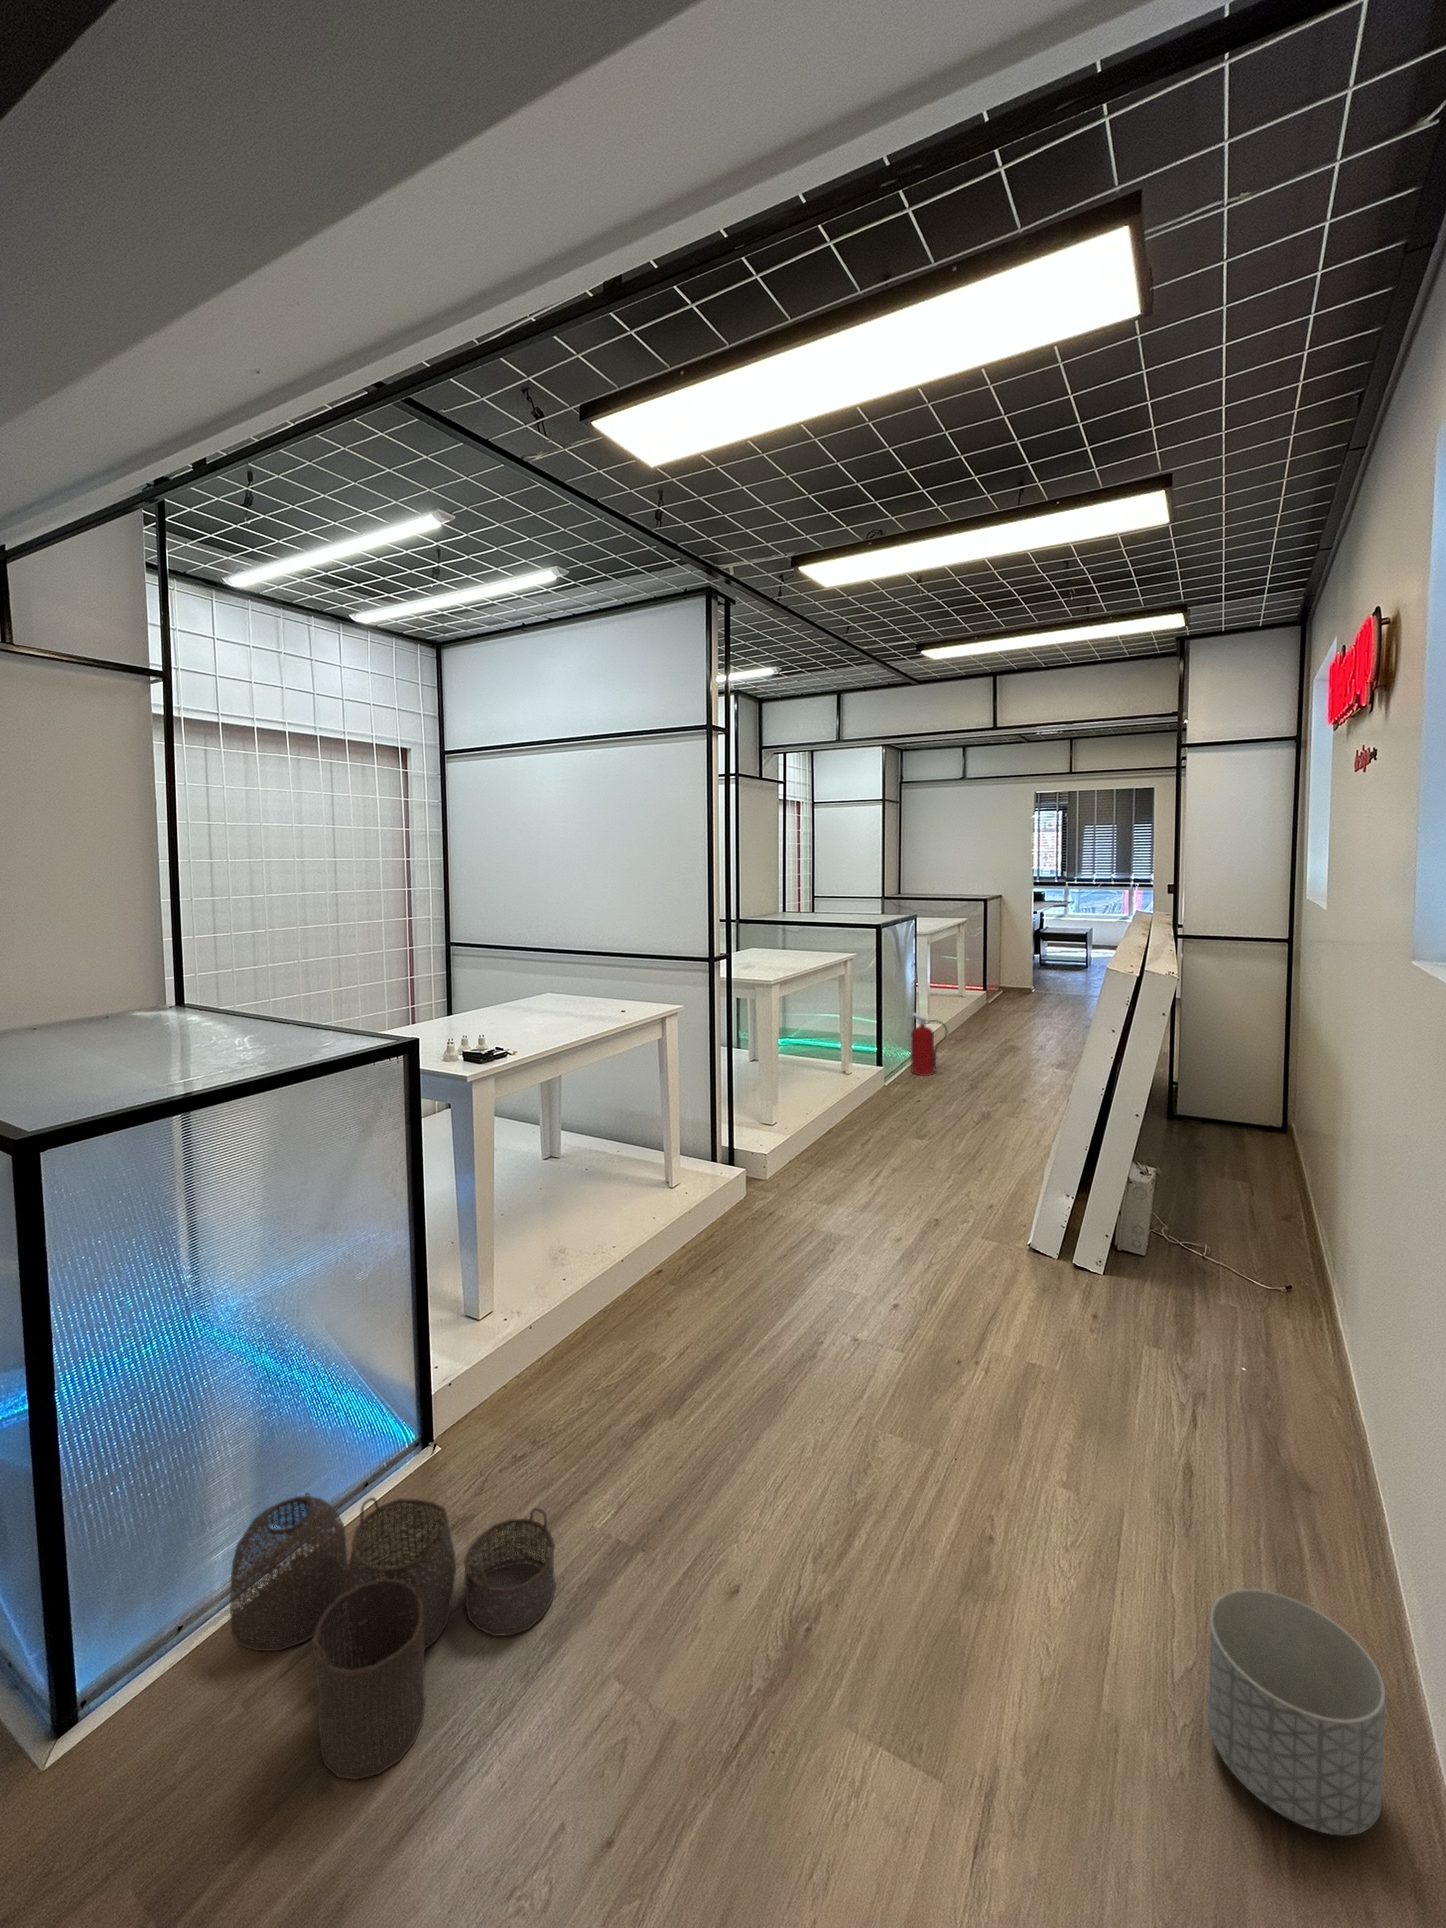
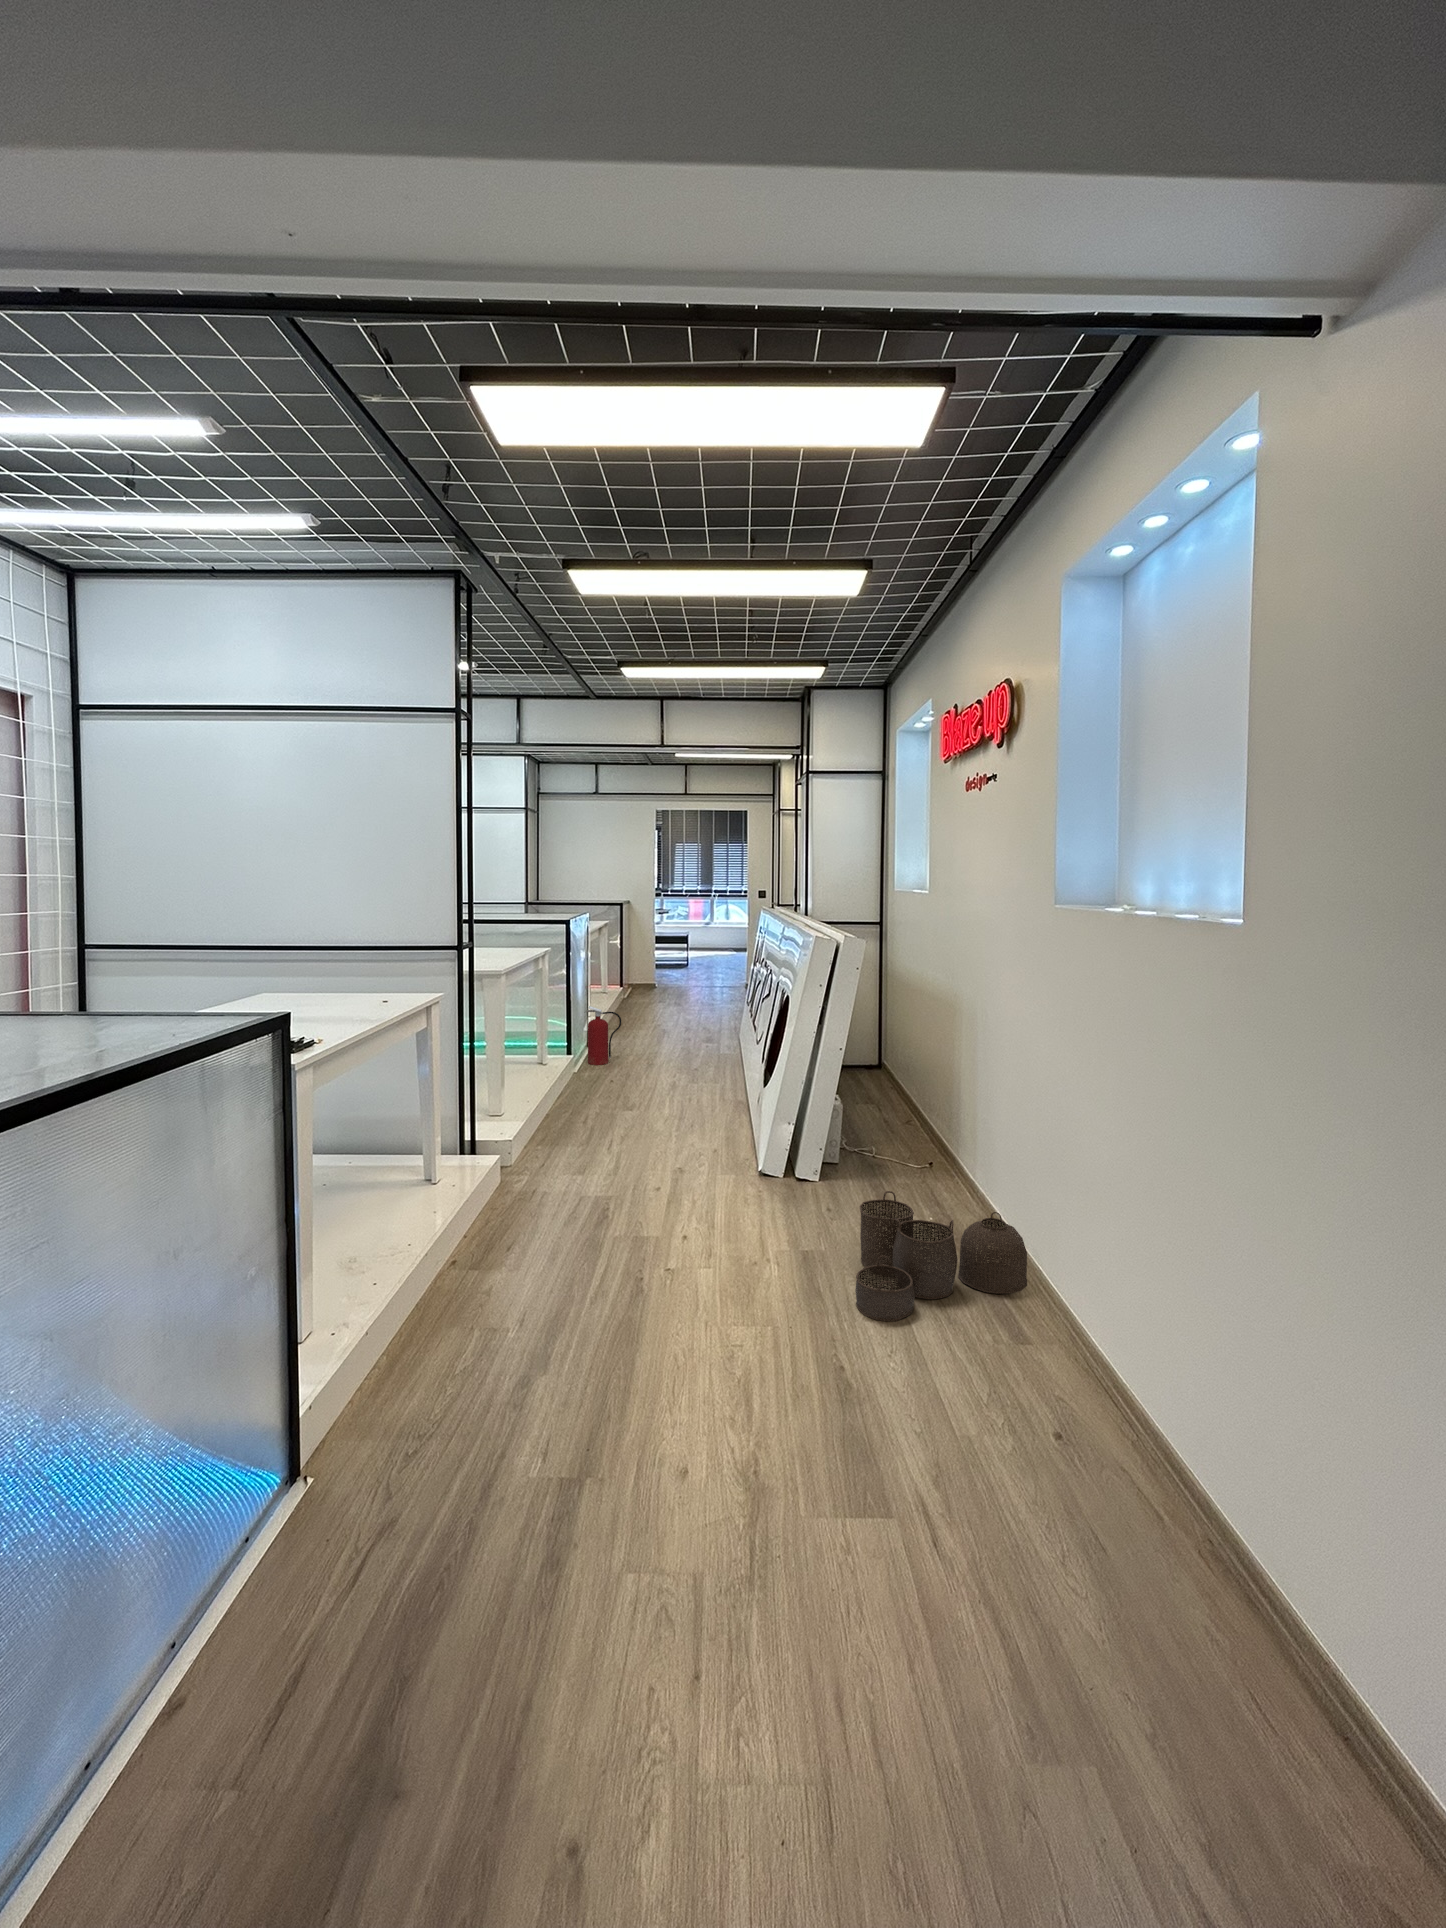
woven basket: present [230,1493,556,1780] -> present [855,1191,1027,1321]
planter: present [1208,1589,1385,1836] -> none [1023,1307,1122,1428]

